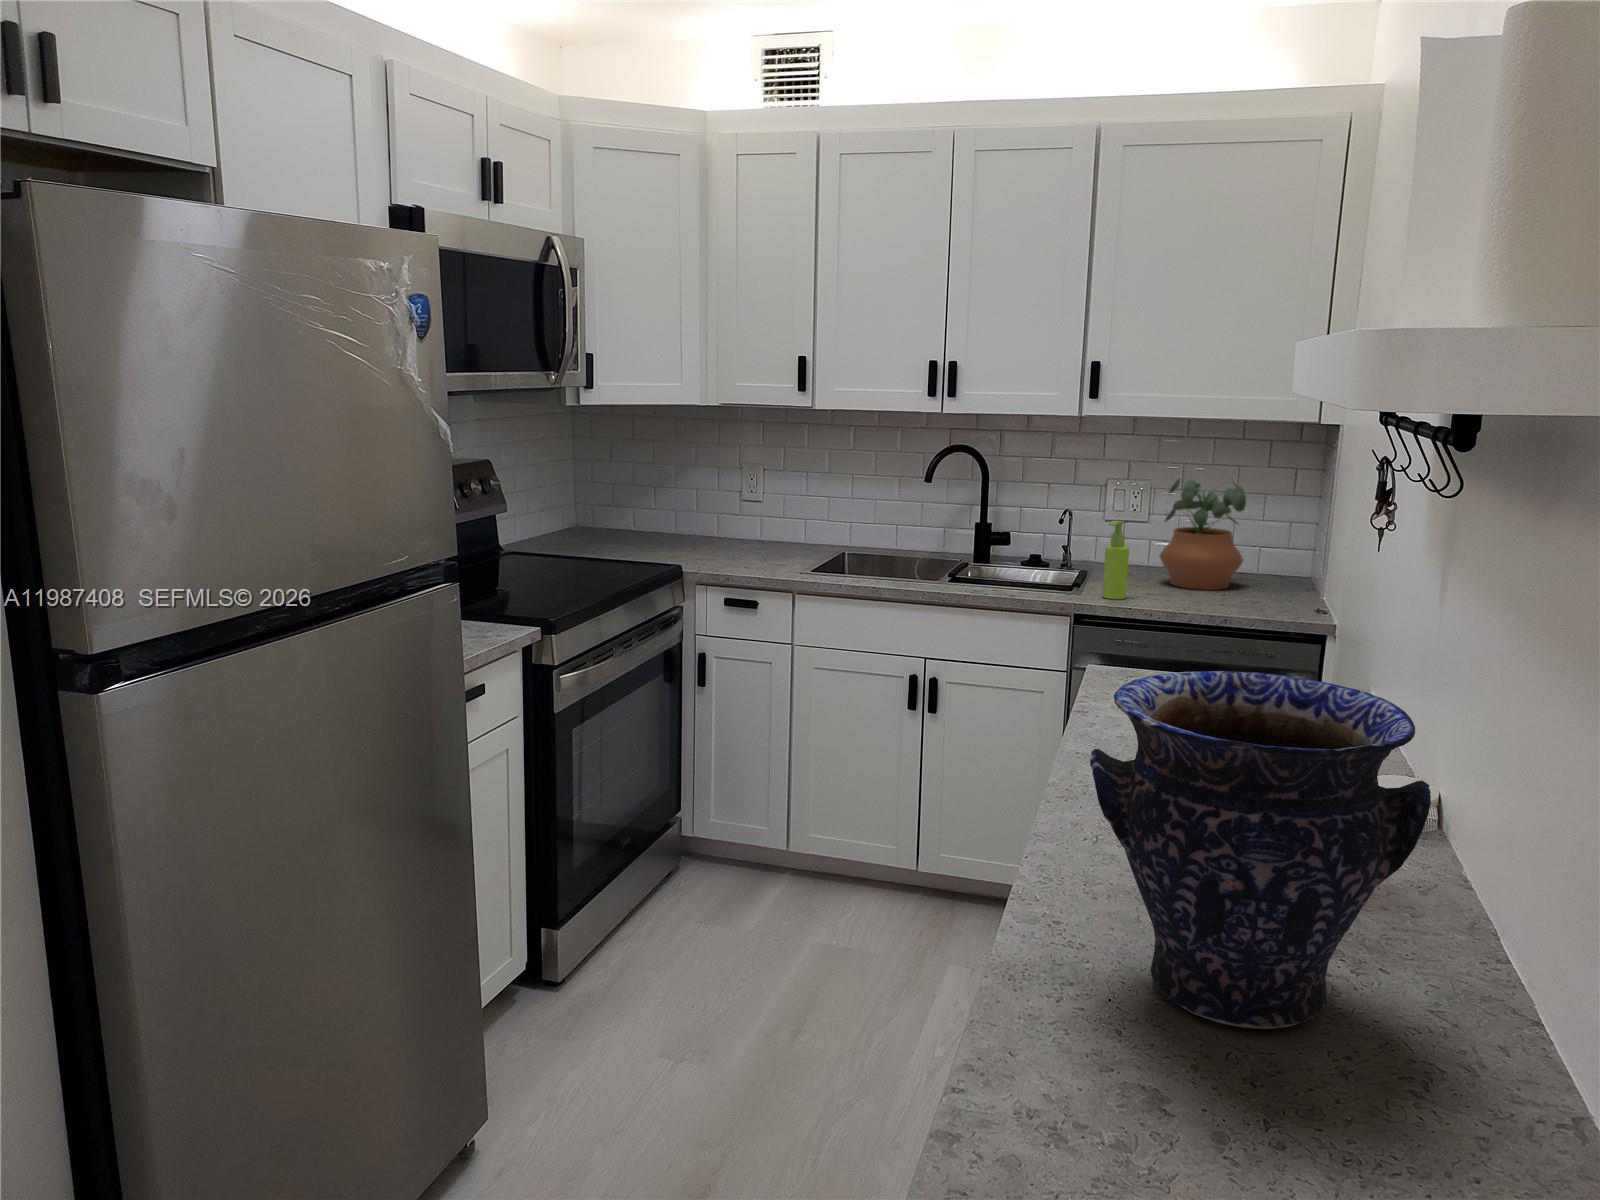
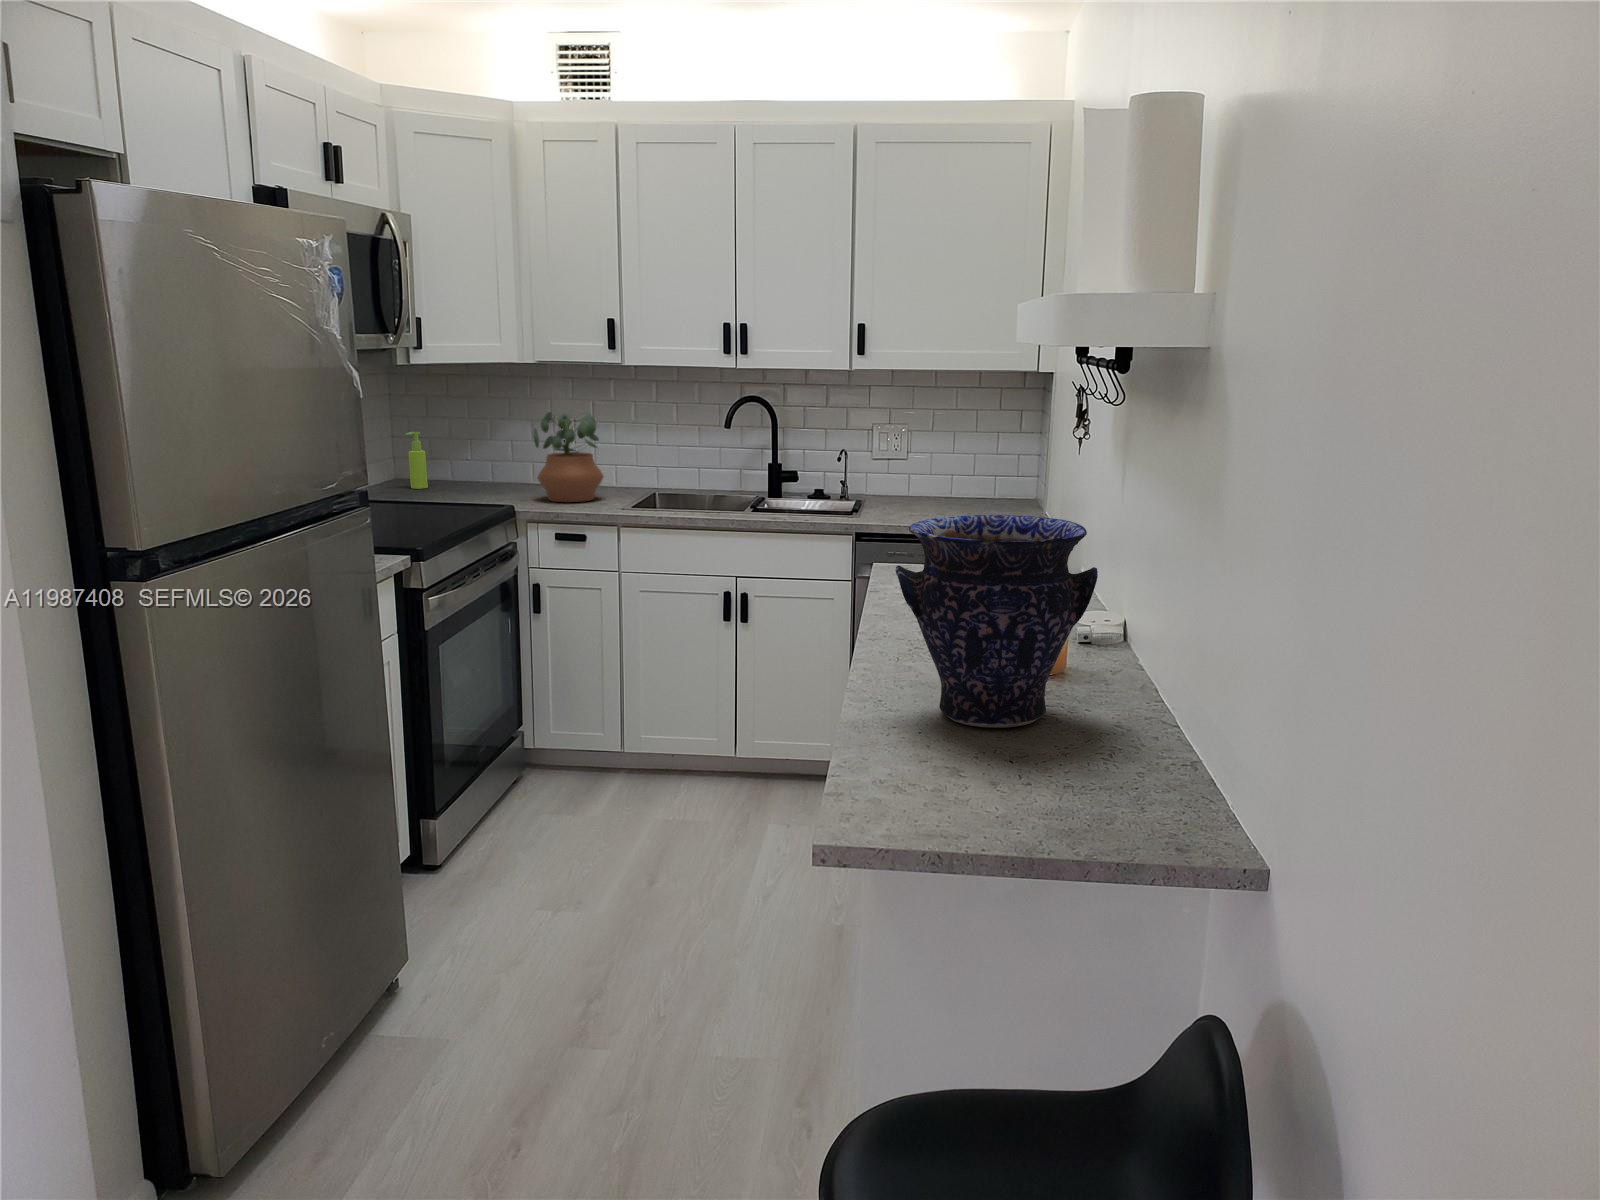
potted plant: present [1160,479,1246,590] -> present [533,411,604,502]
soap dispenser: present [1103,521,1129,599] -> present [406,432,428,489]

